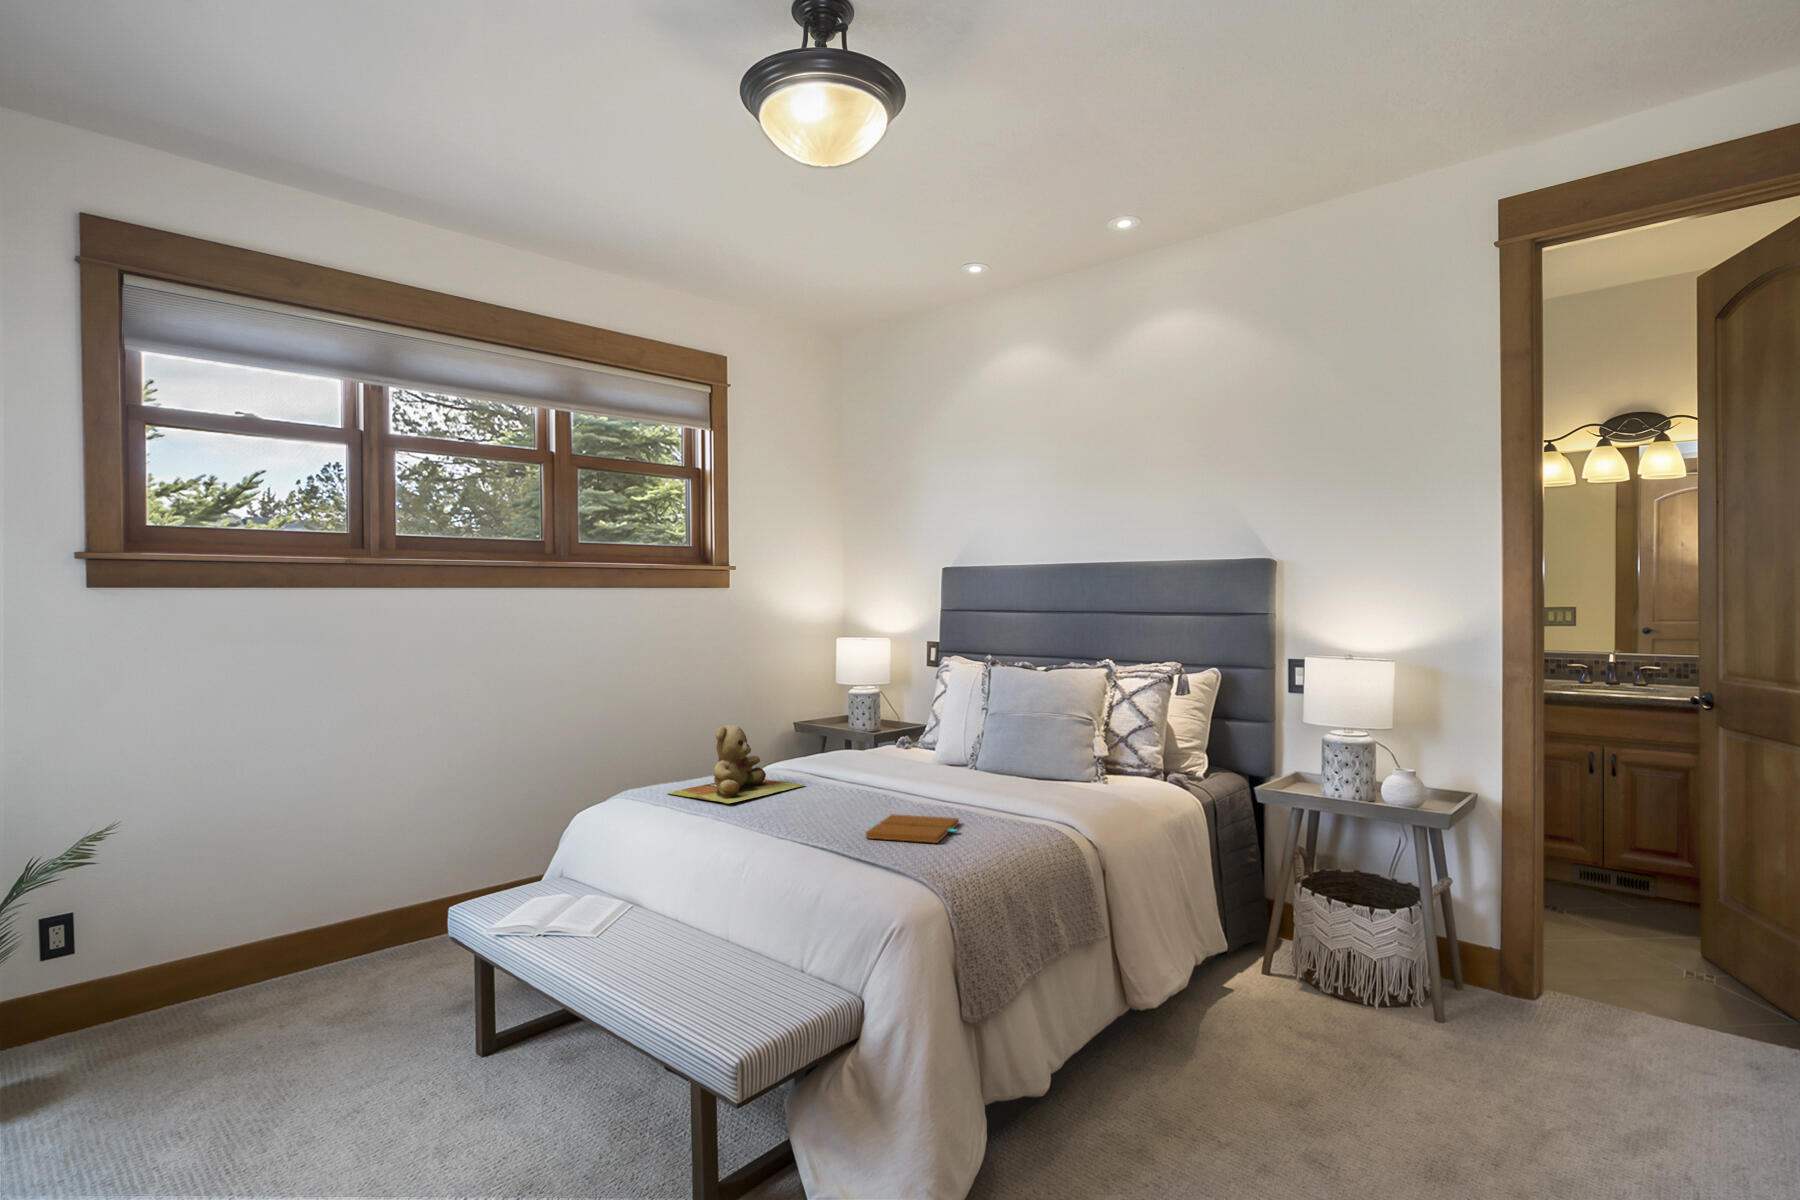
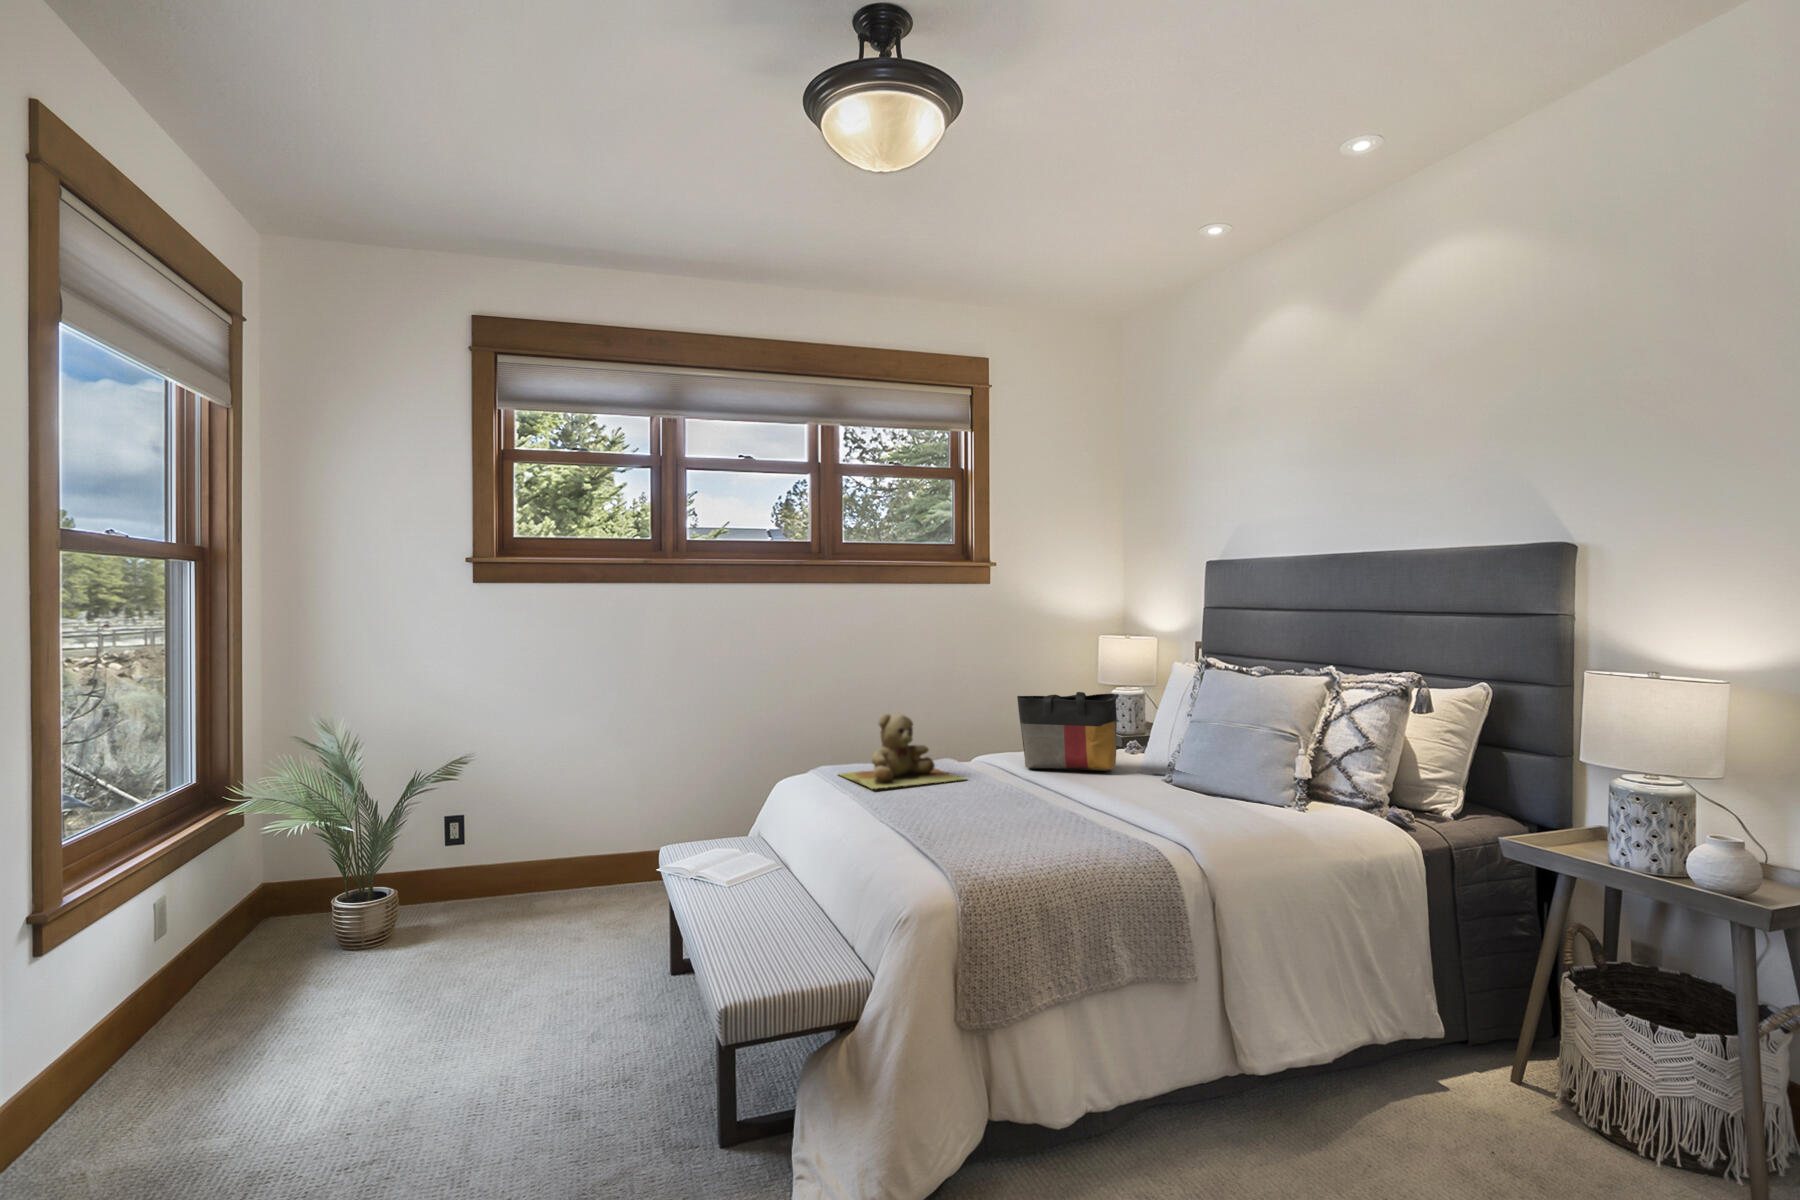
tote bag: none [834,693,930,770] -> present [1017,692,1118,771]
book: present [866,814,959,843] -> none [949,817,1064,852]

